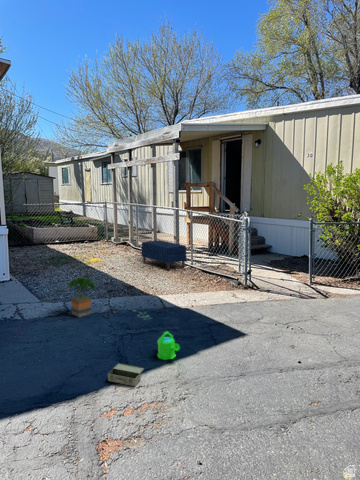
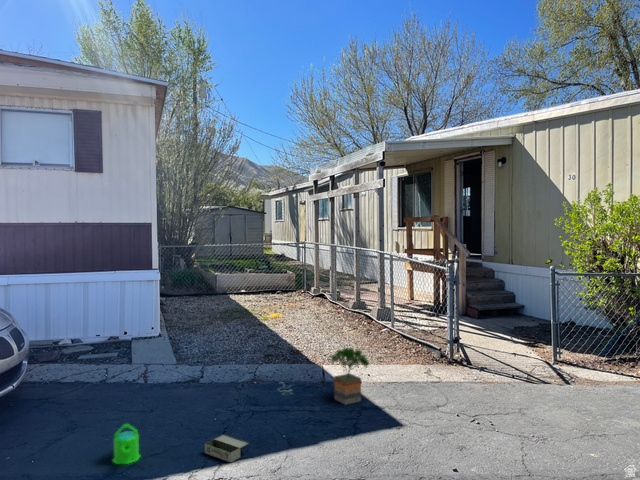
bench: present [141,240,186,271] -> none [332,293,387,334]
potted tree: present [68,277,96,317] -> present [331,348,369,405]
watering can: present [157,332,180,360] -> present [113,424,140,464]

